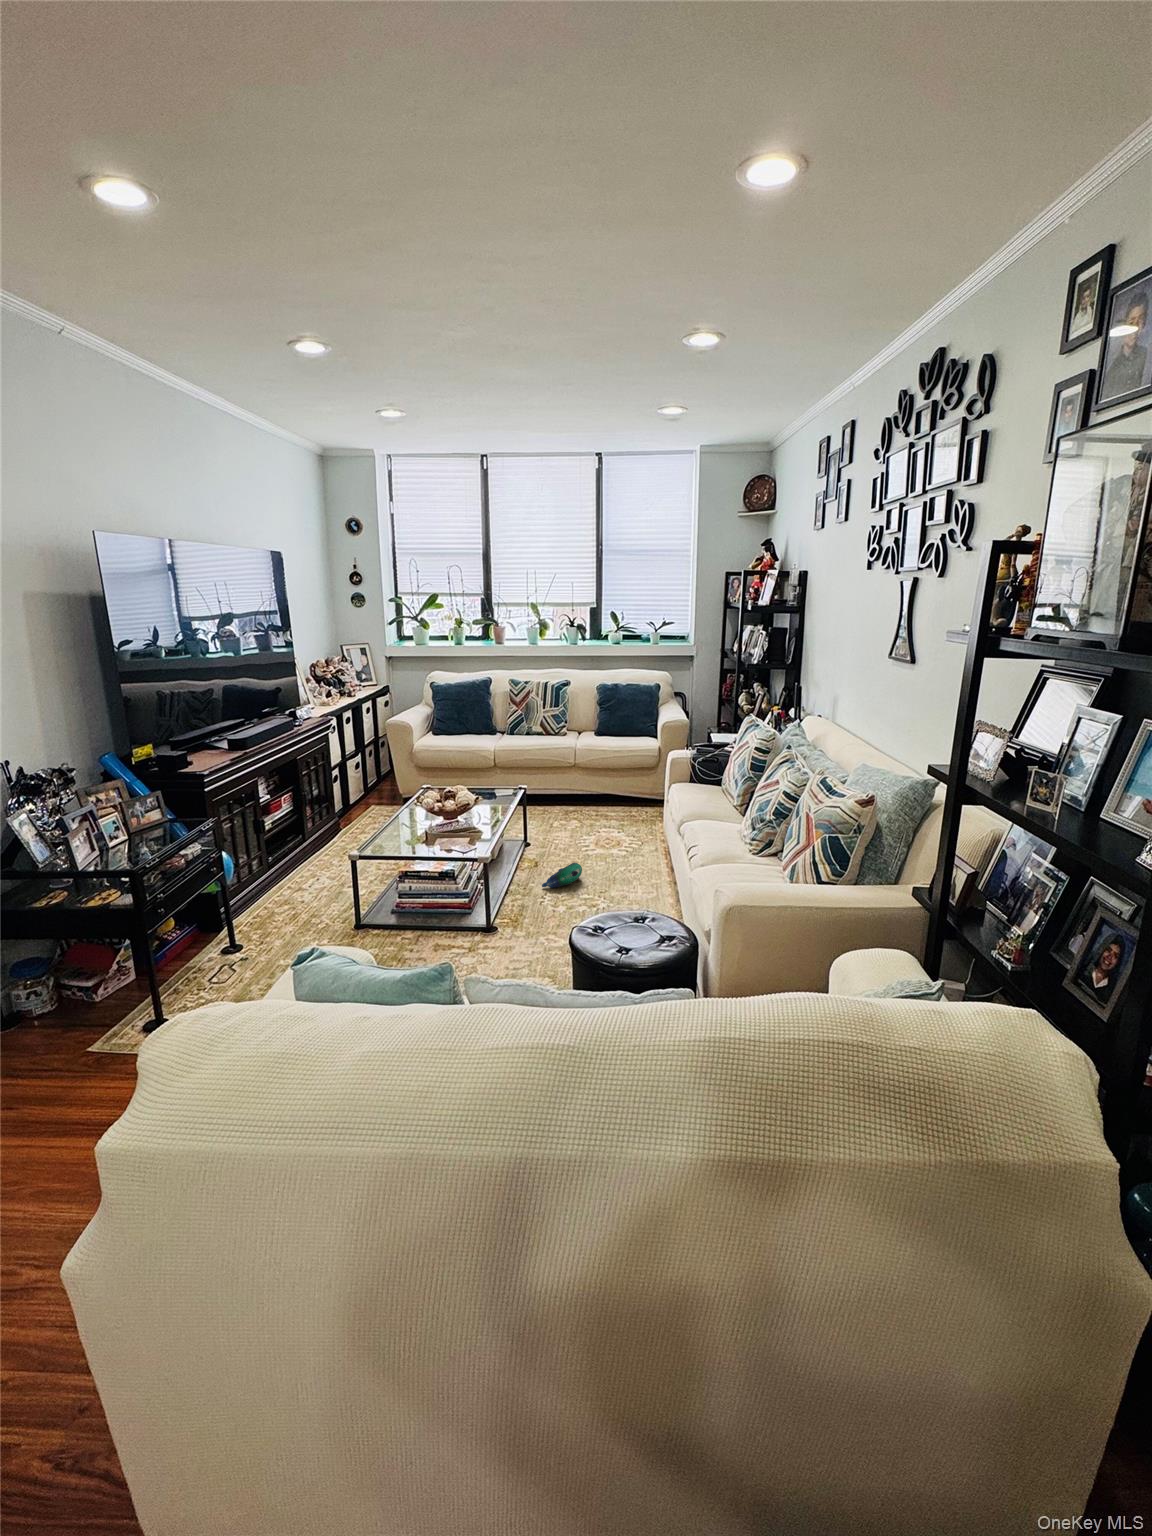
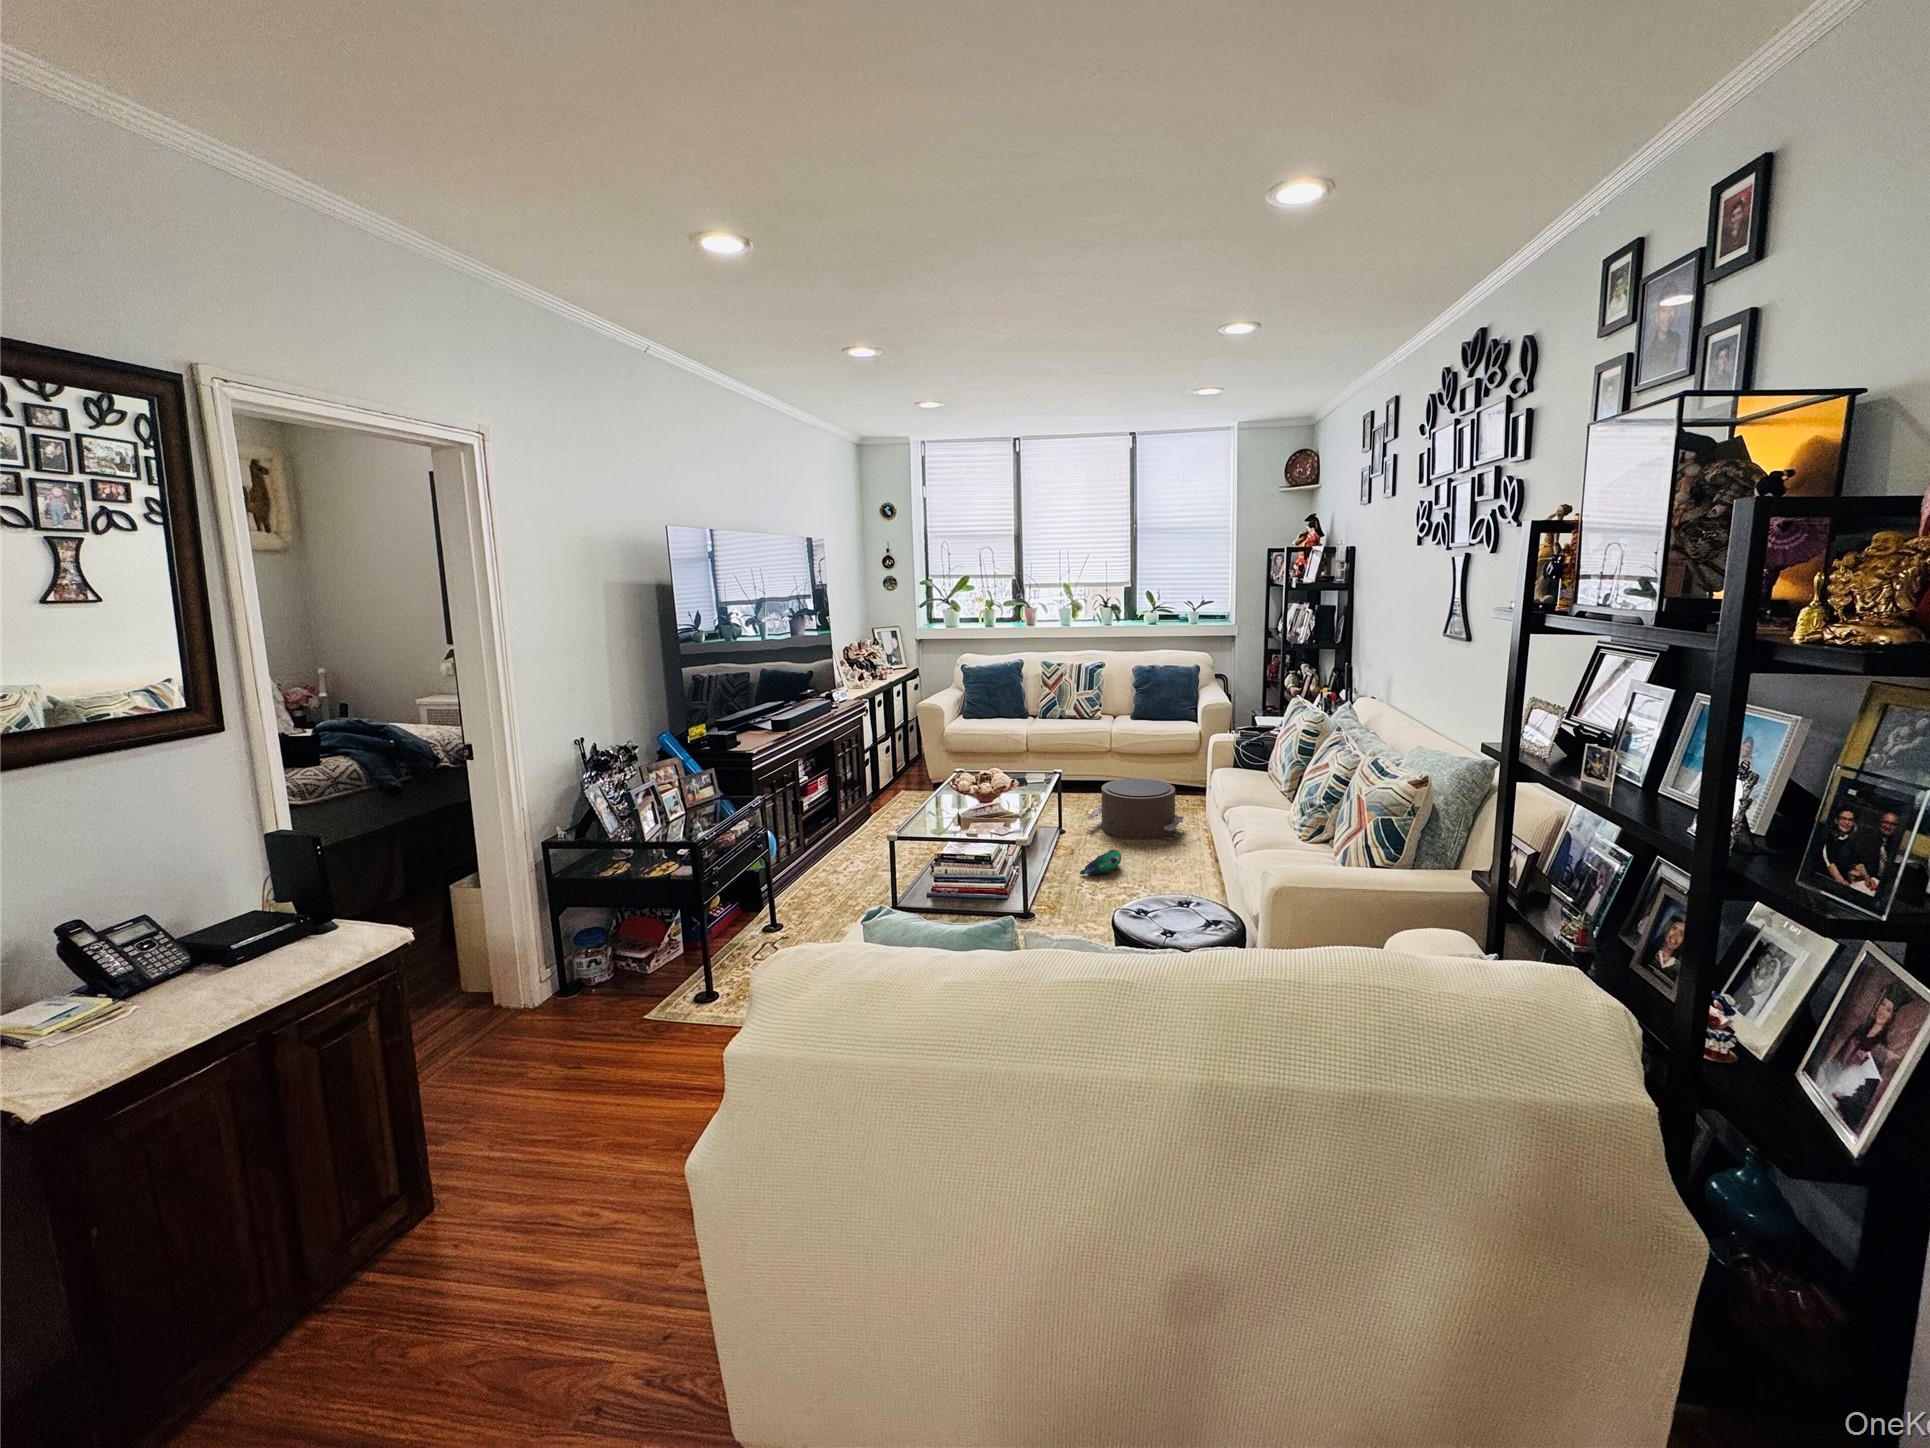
pouf: none [550,793,643,851] -> present [1087,779,1184,840]

